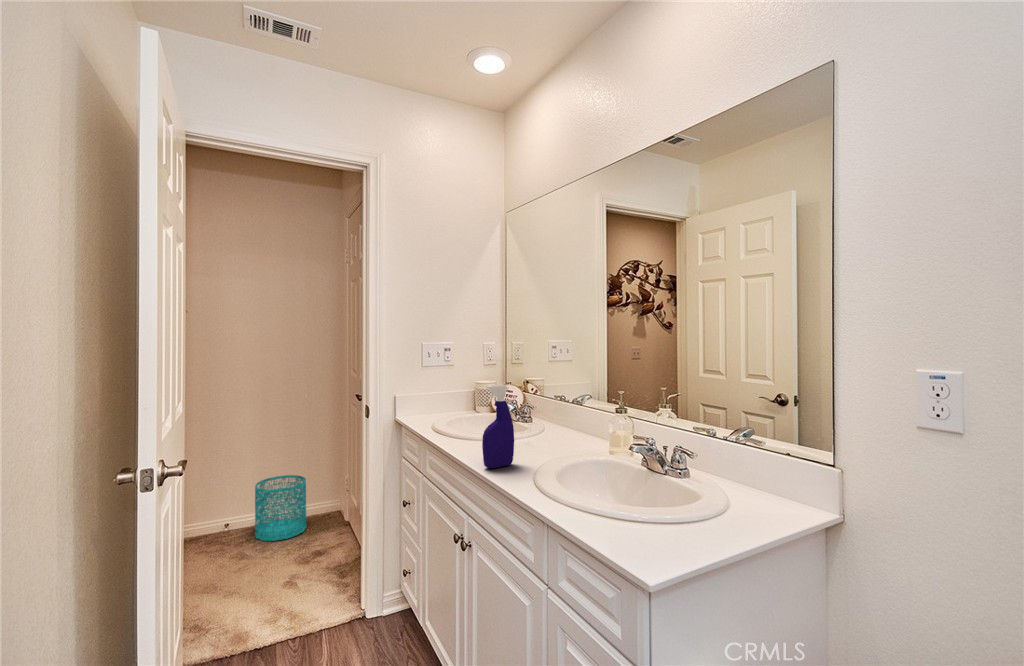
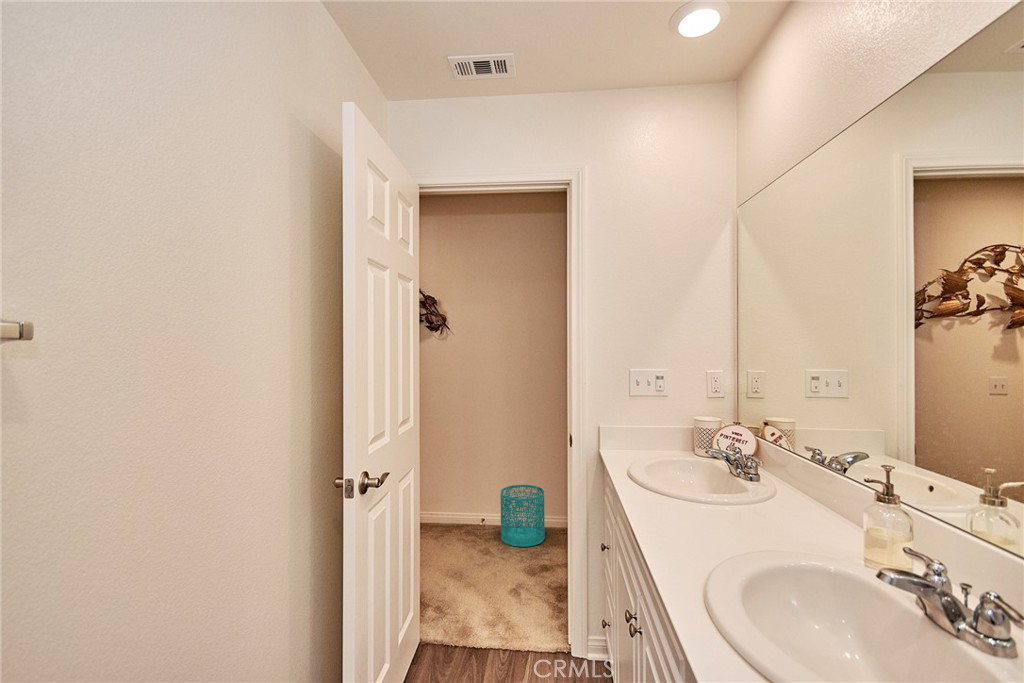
spray bottle: present [482,384,514,468] -> none [643,438,687,538]

